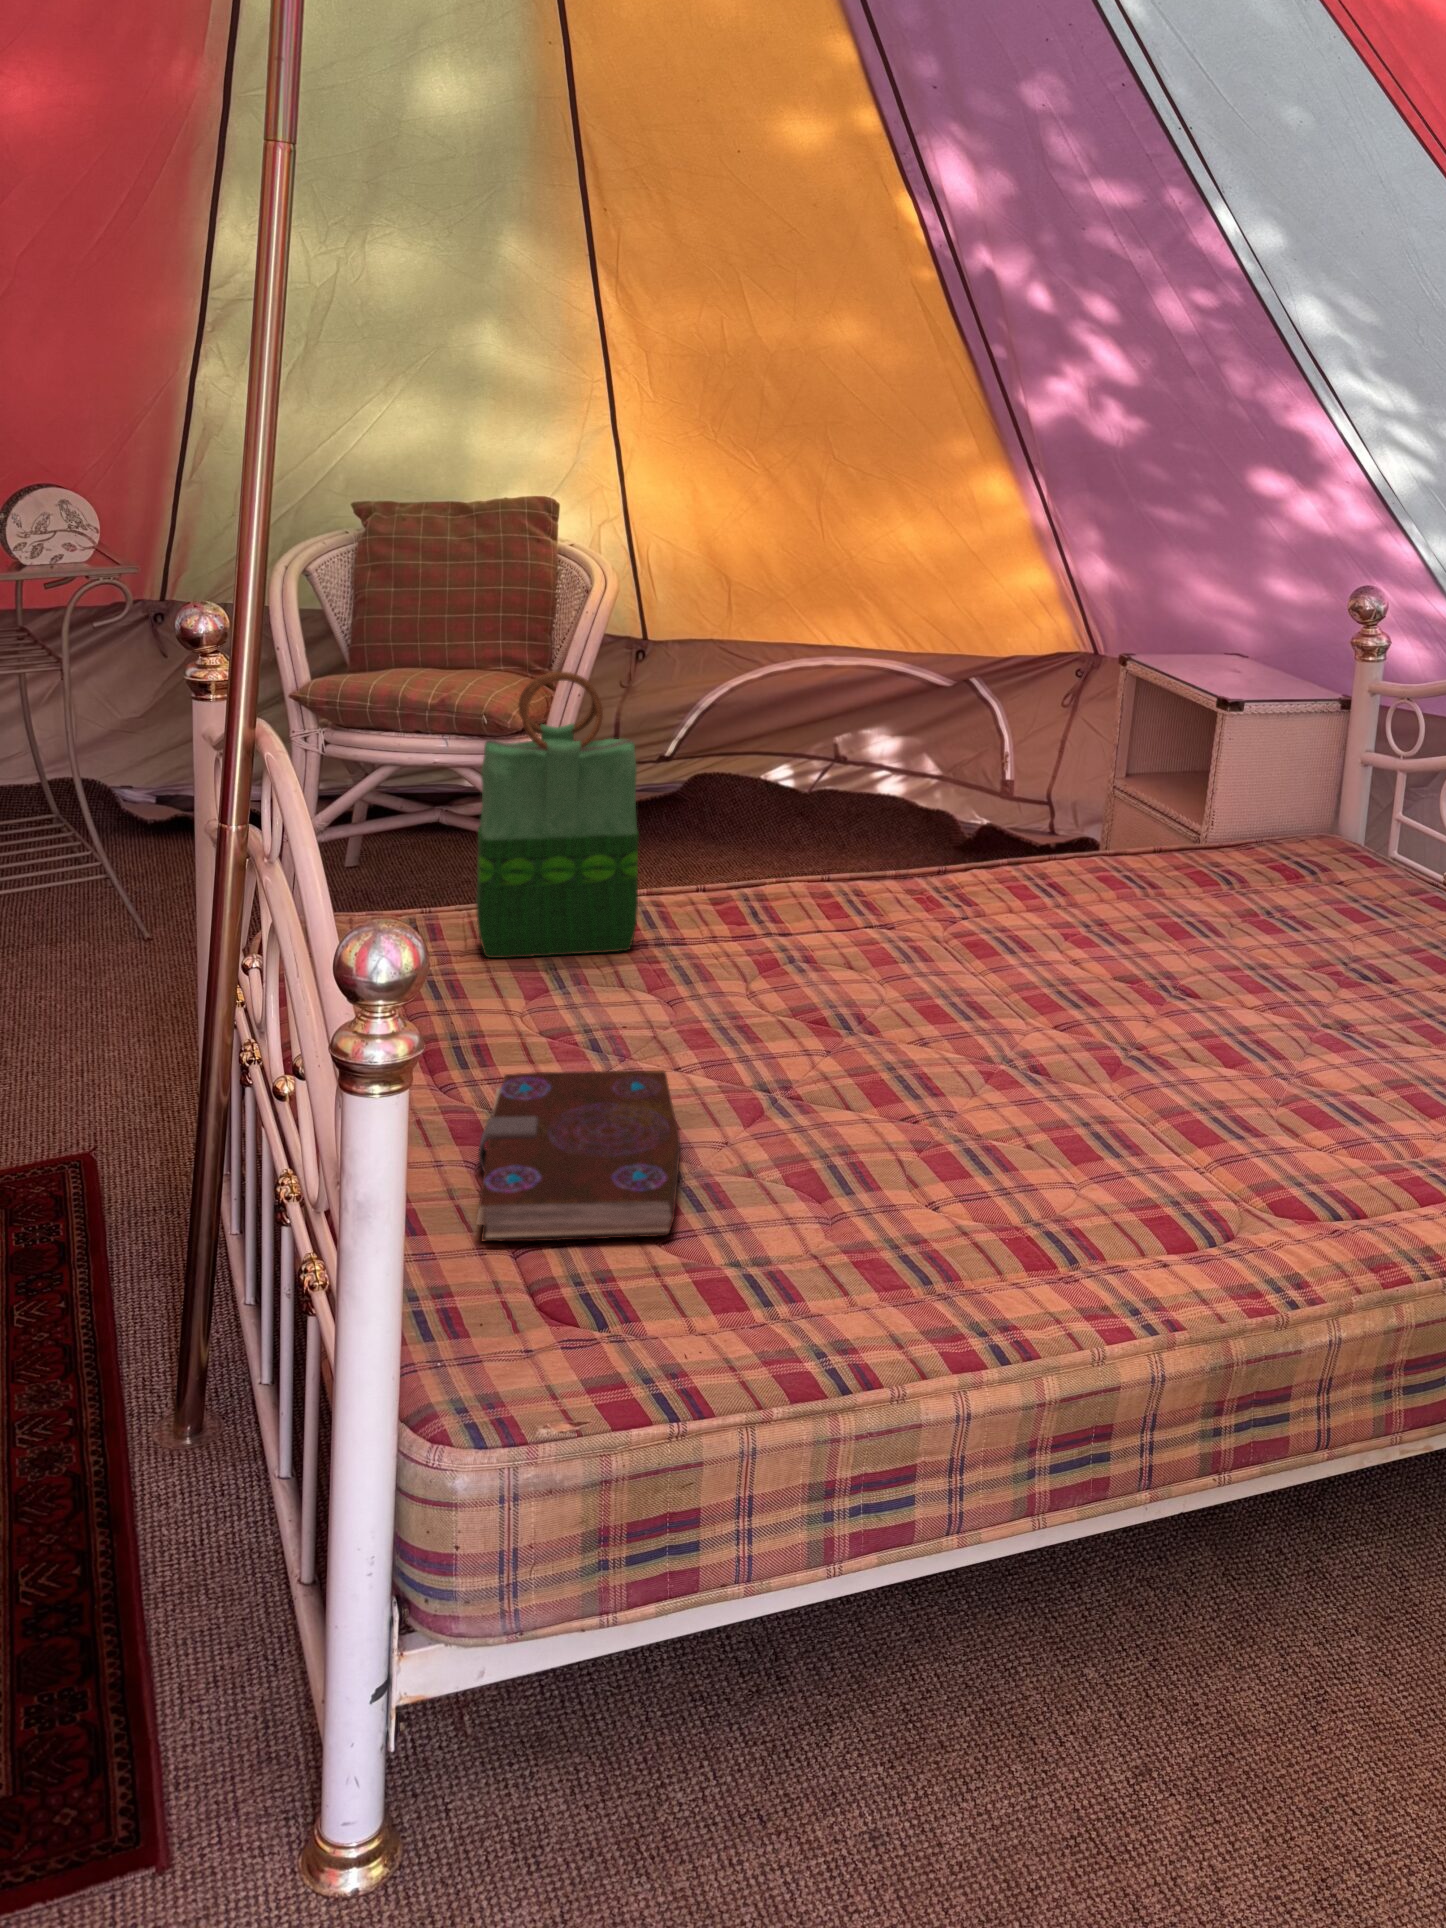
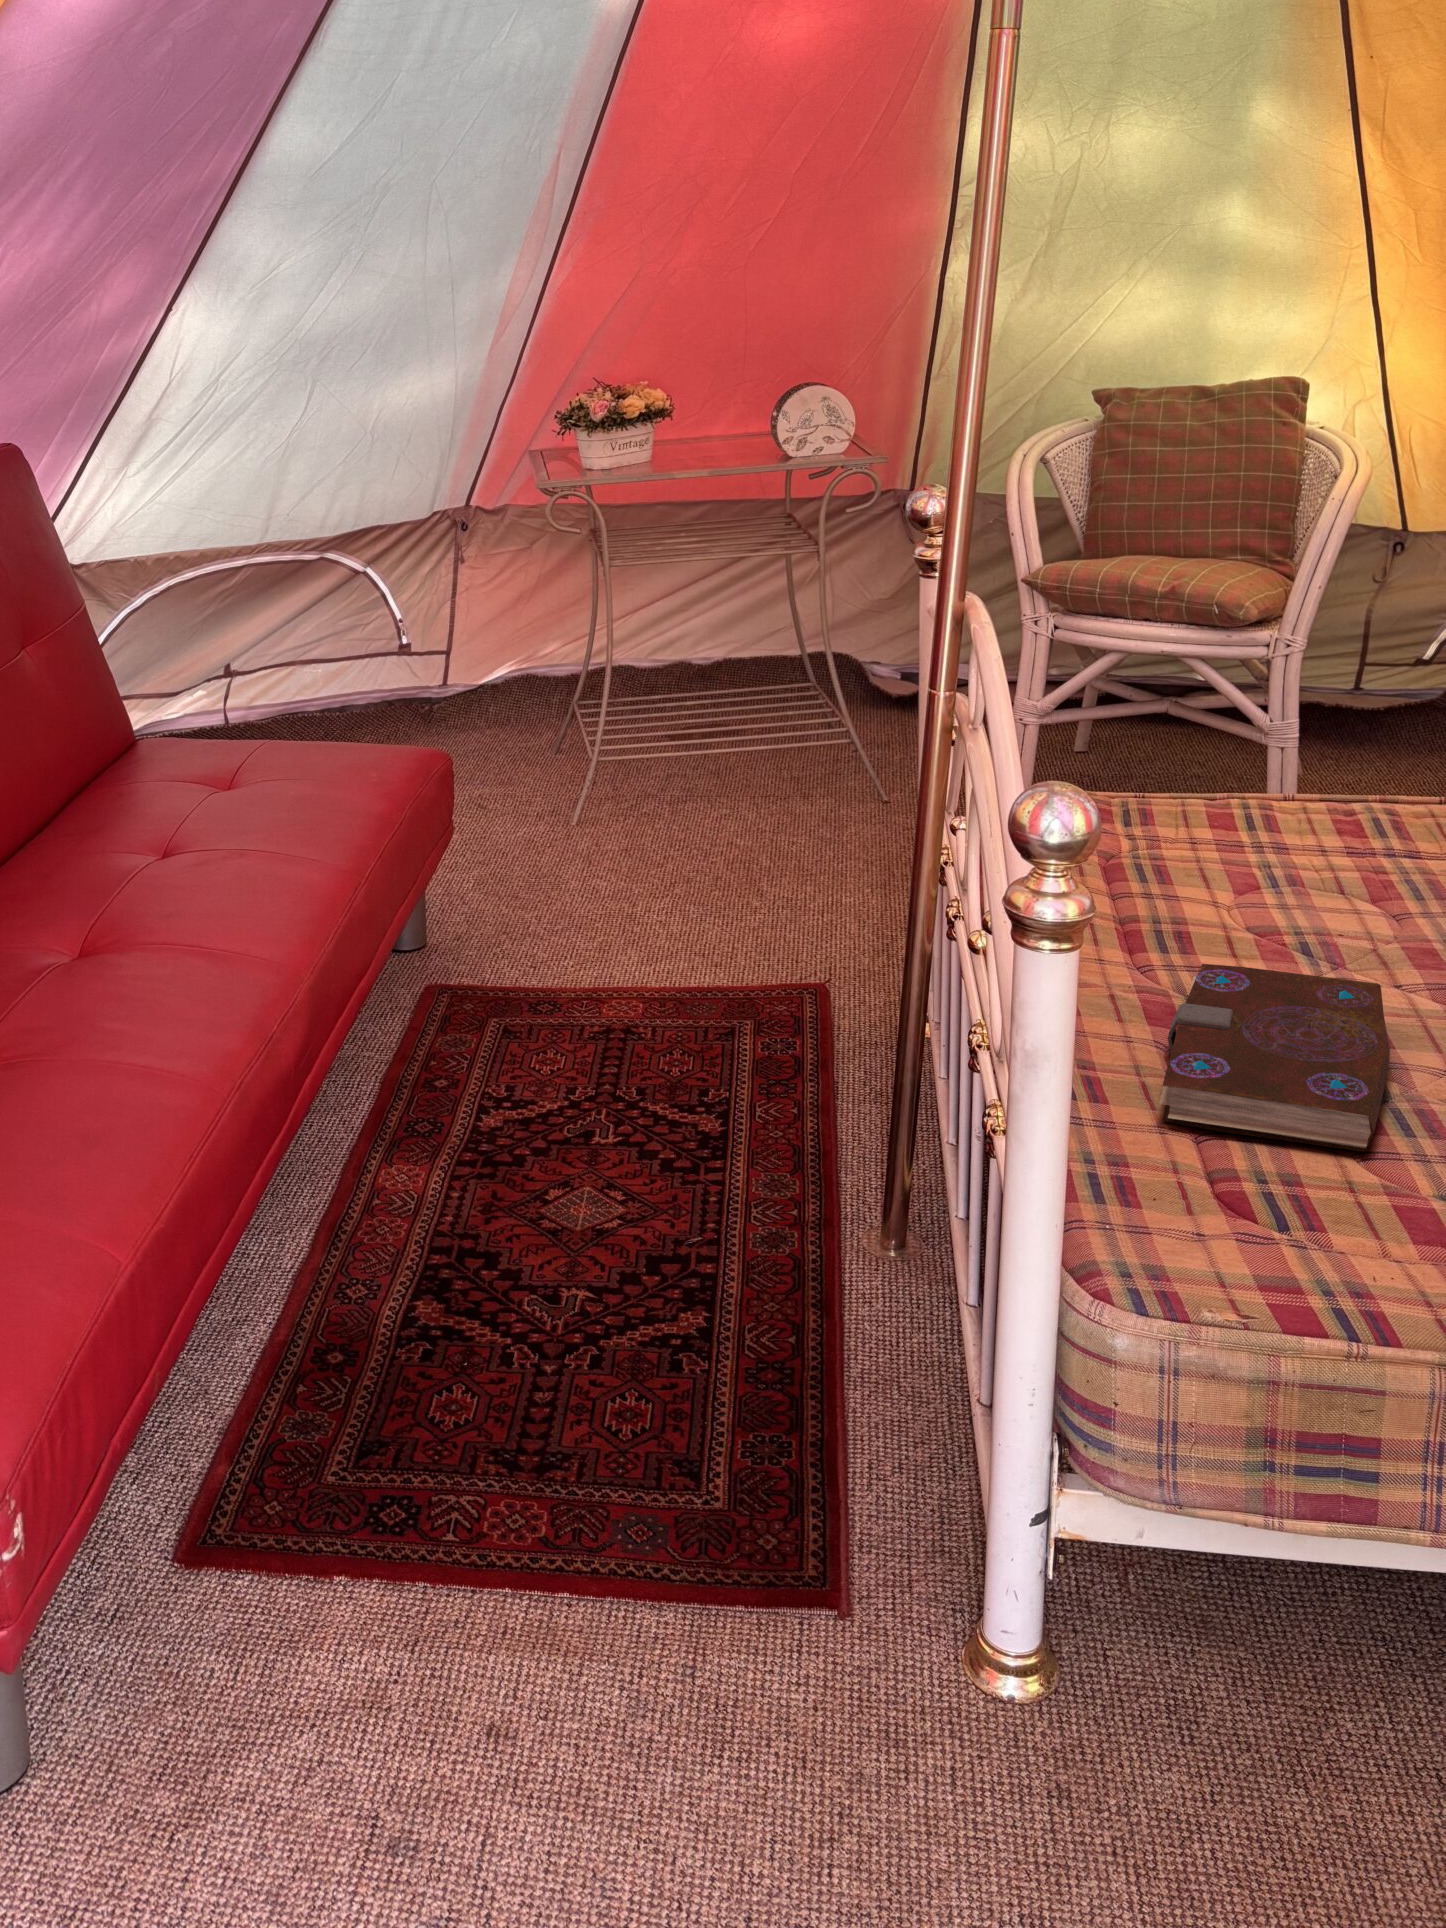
tote bag: present [476,672,639,958] -> none [1189,555,1372,858]

